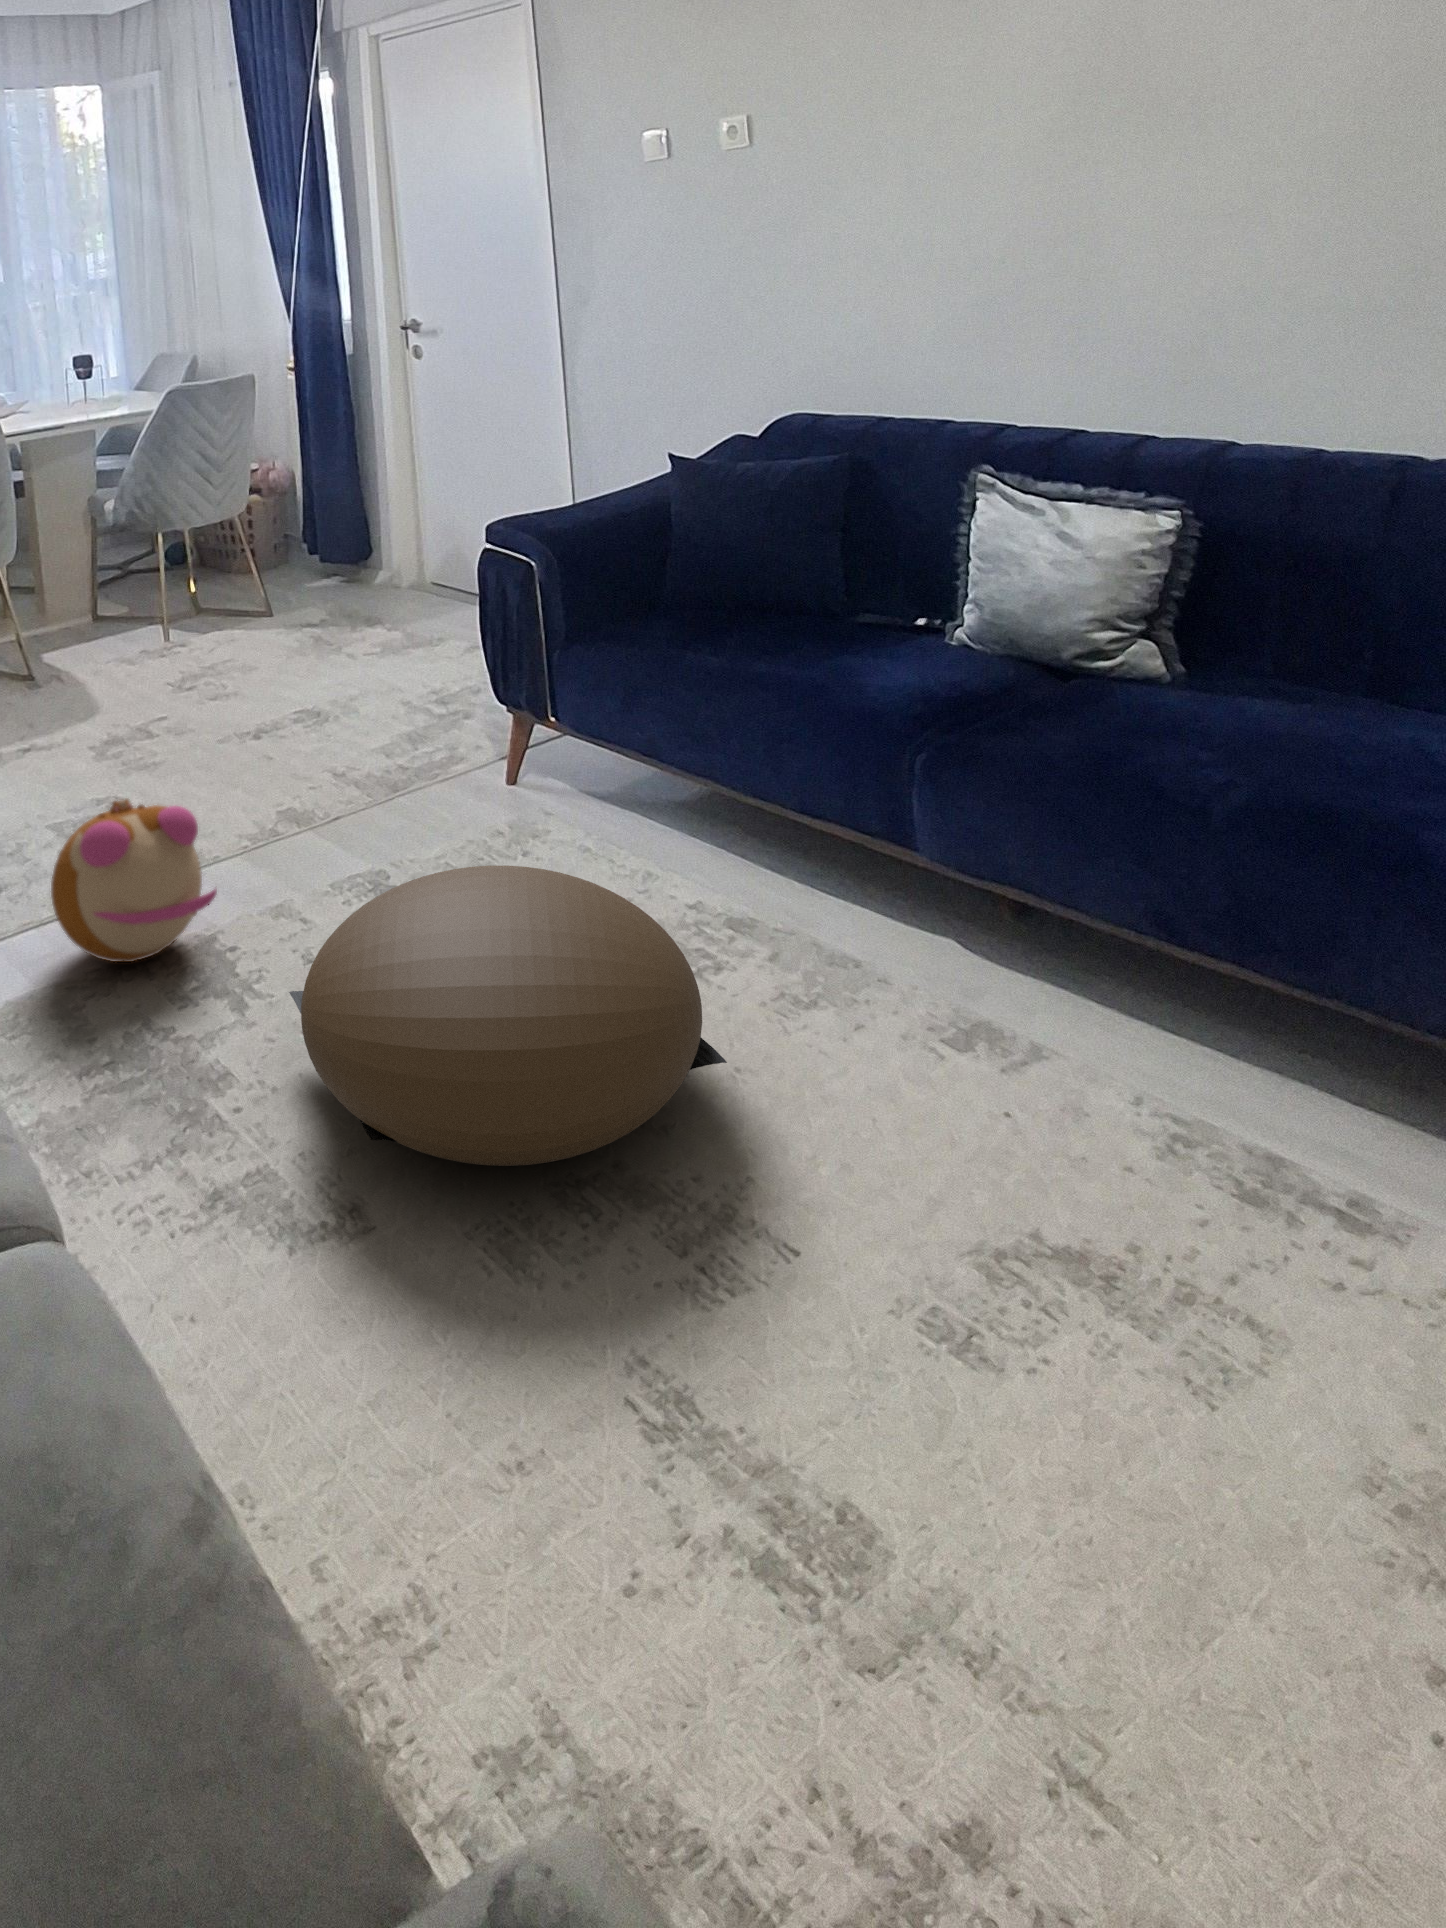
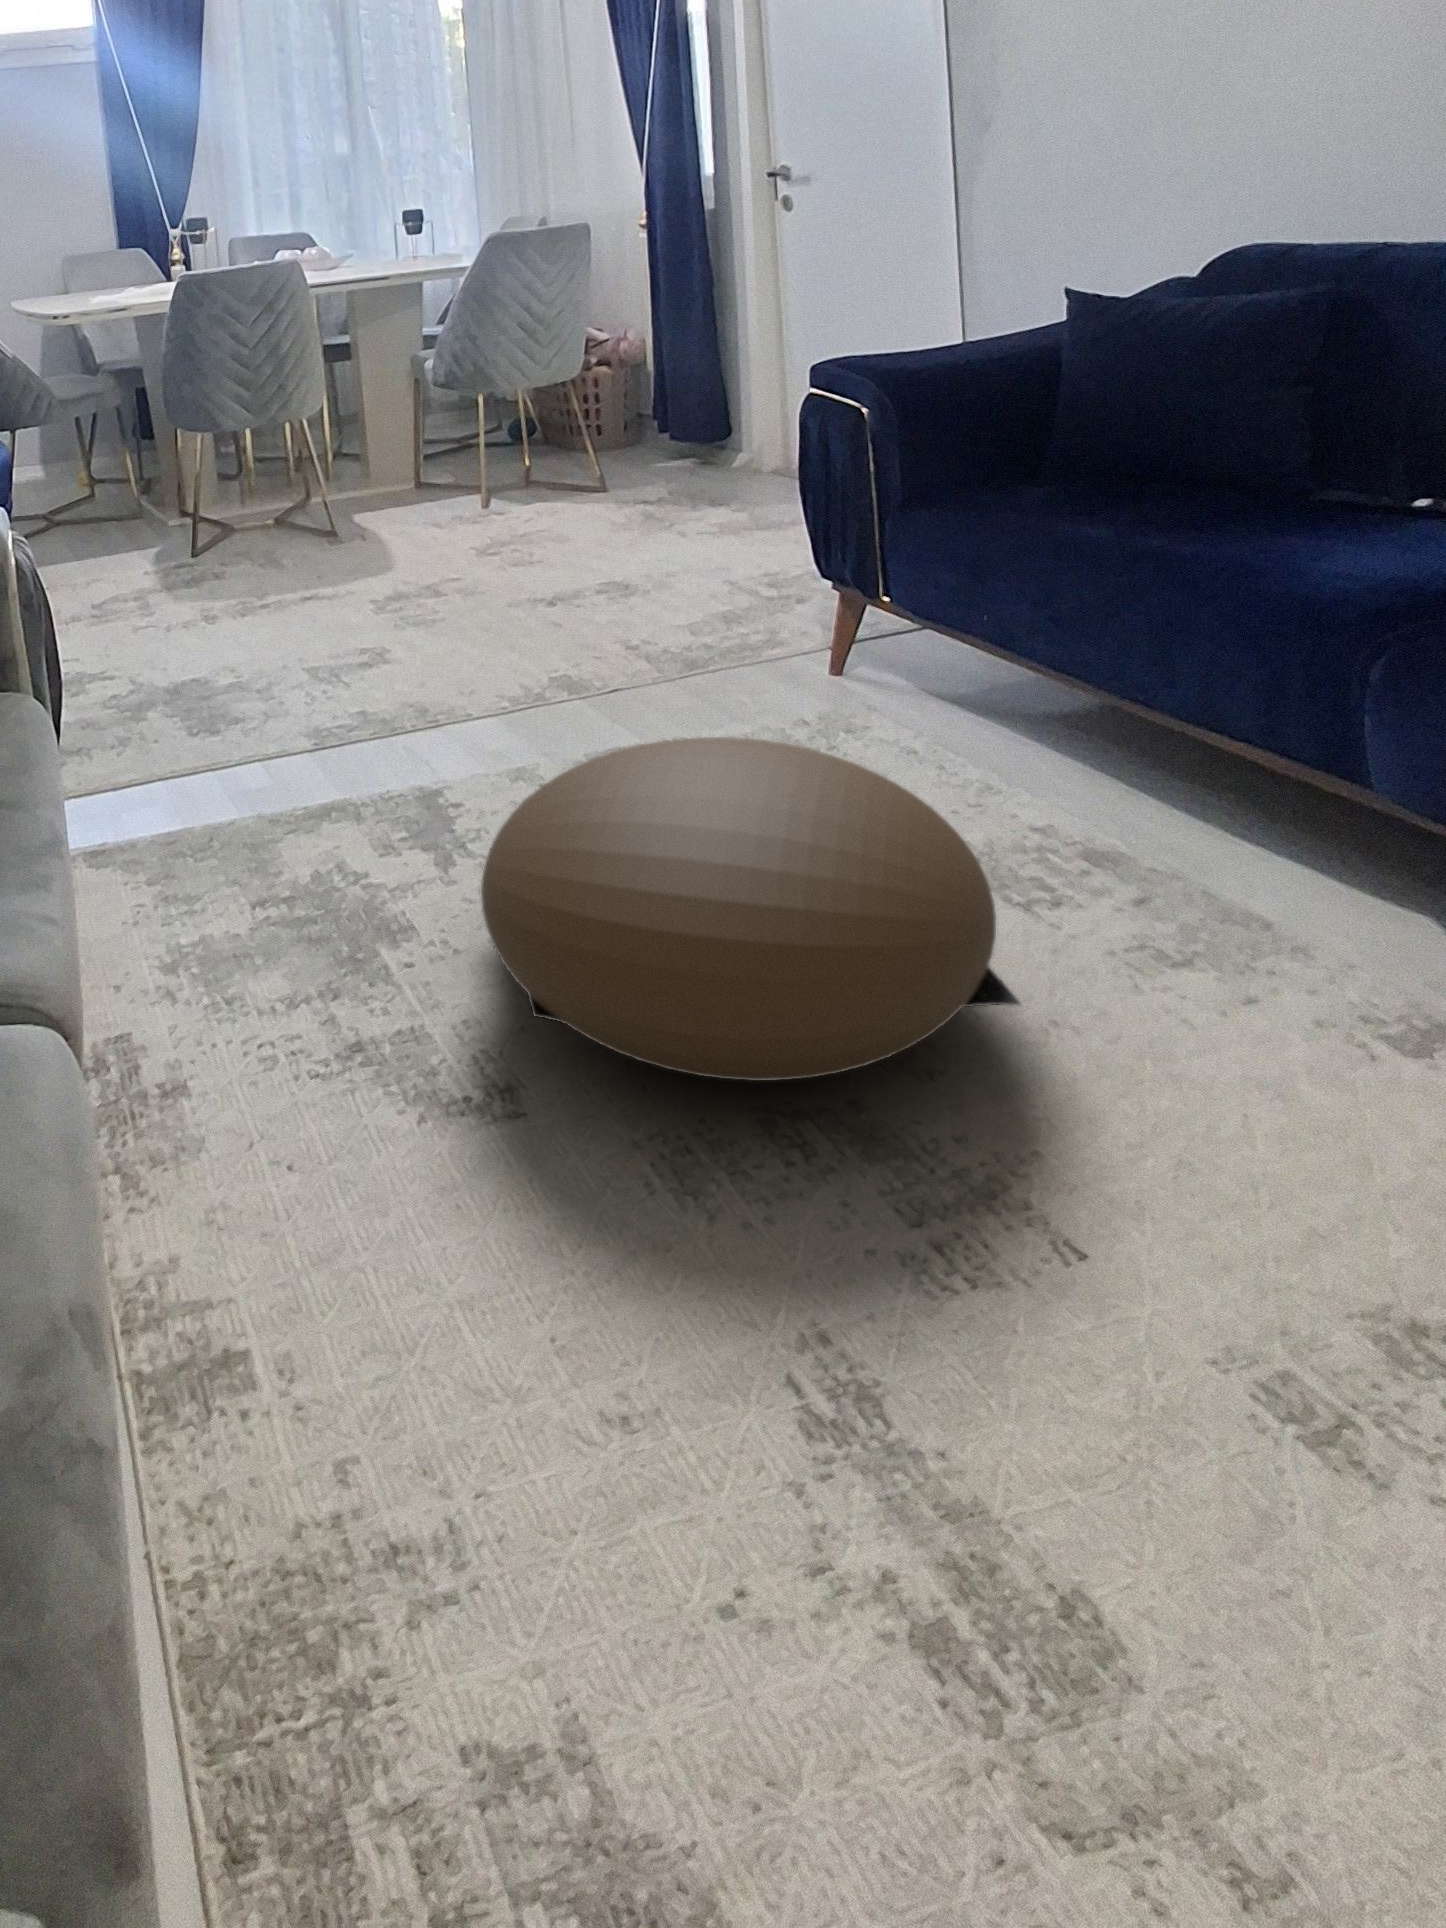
plush toy: present [51,799,217,962] -> none [264,629,440,804]

